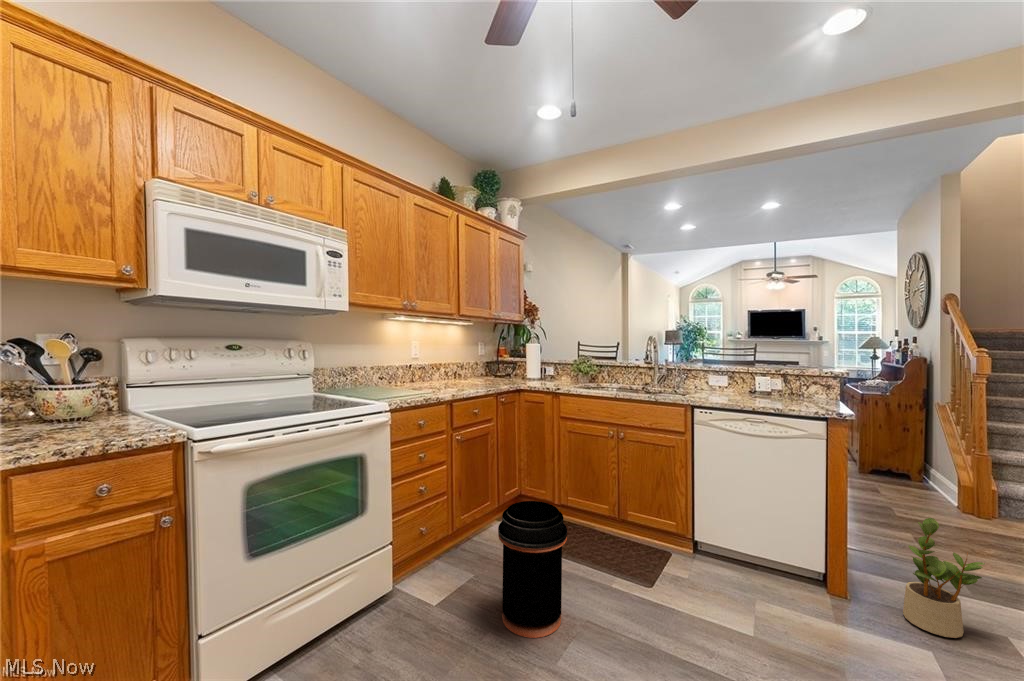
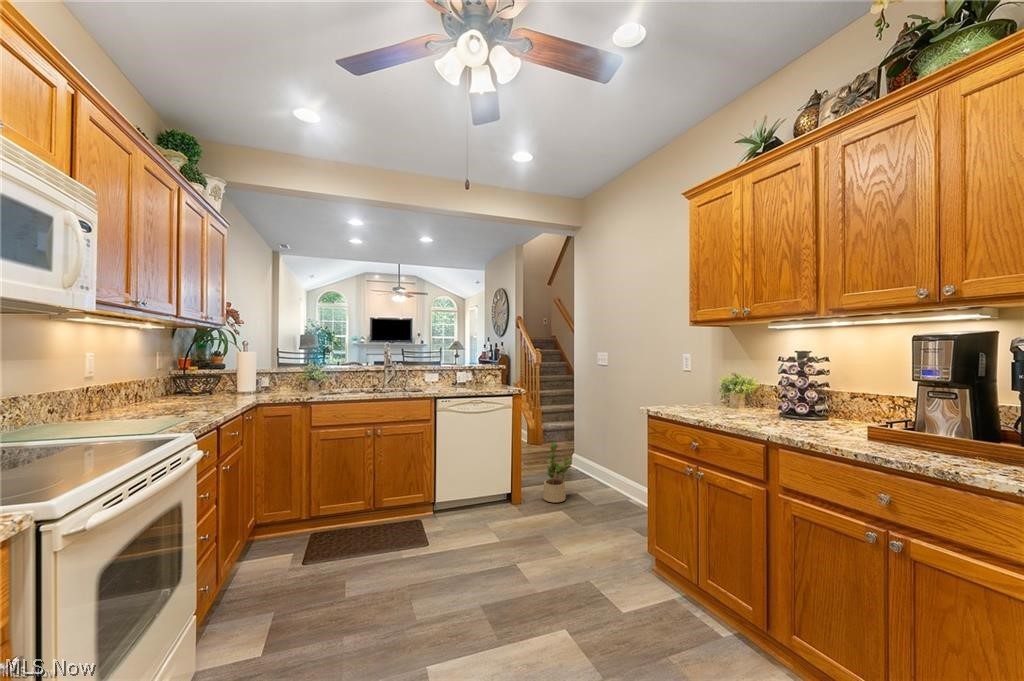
trash can: present [498,501,567,638] -> none [330,500,398,627]

